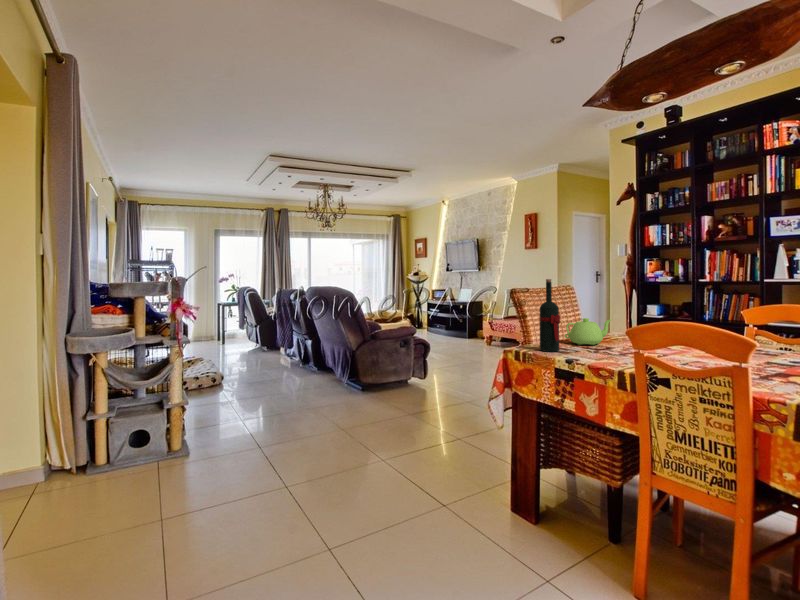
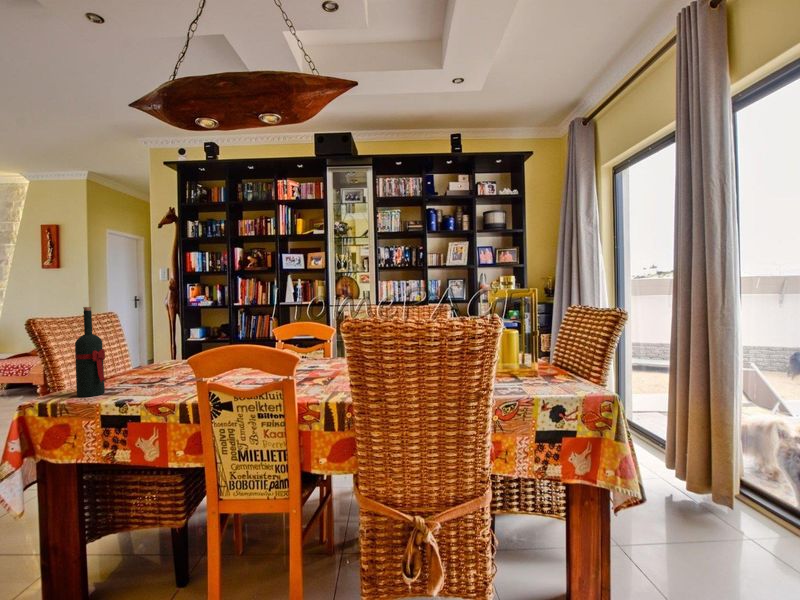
teapot: present [565,318,611,345] -> none [109,348,166,381]

